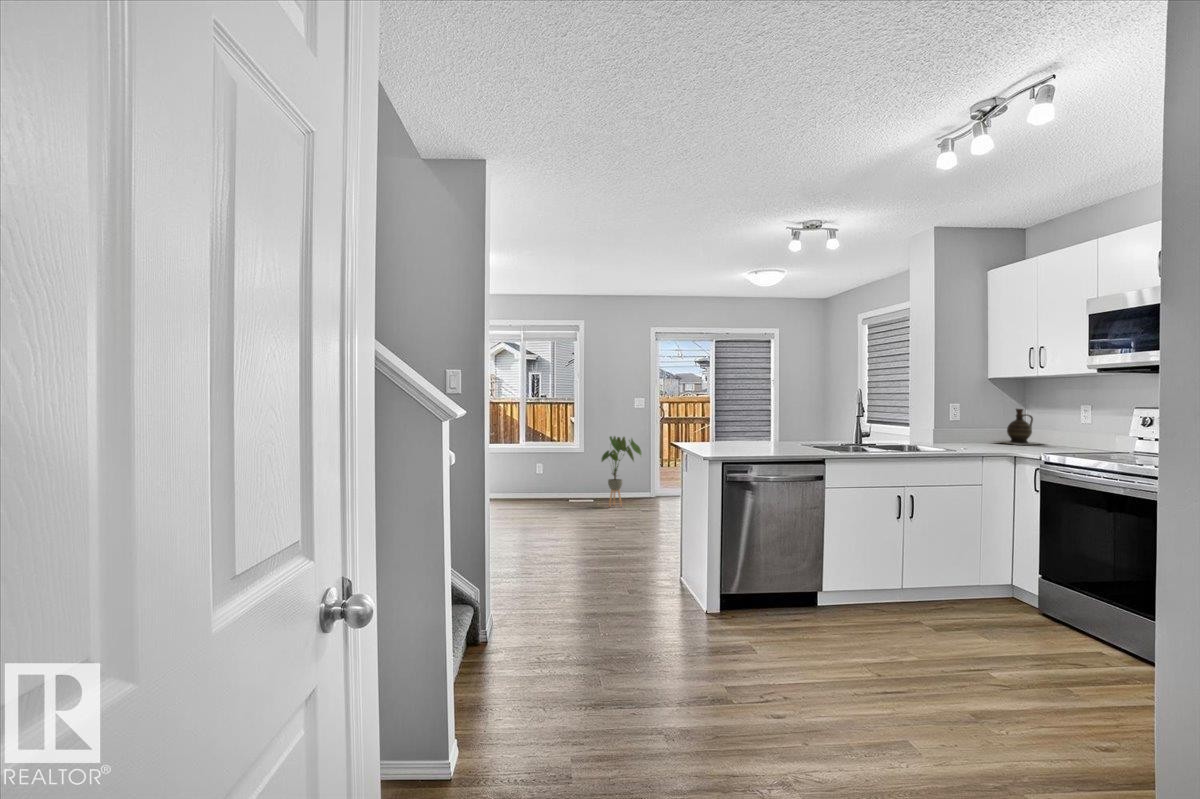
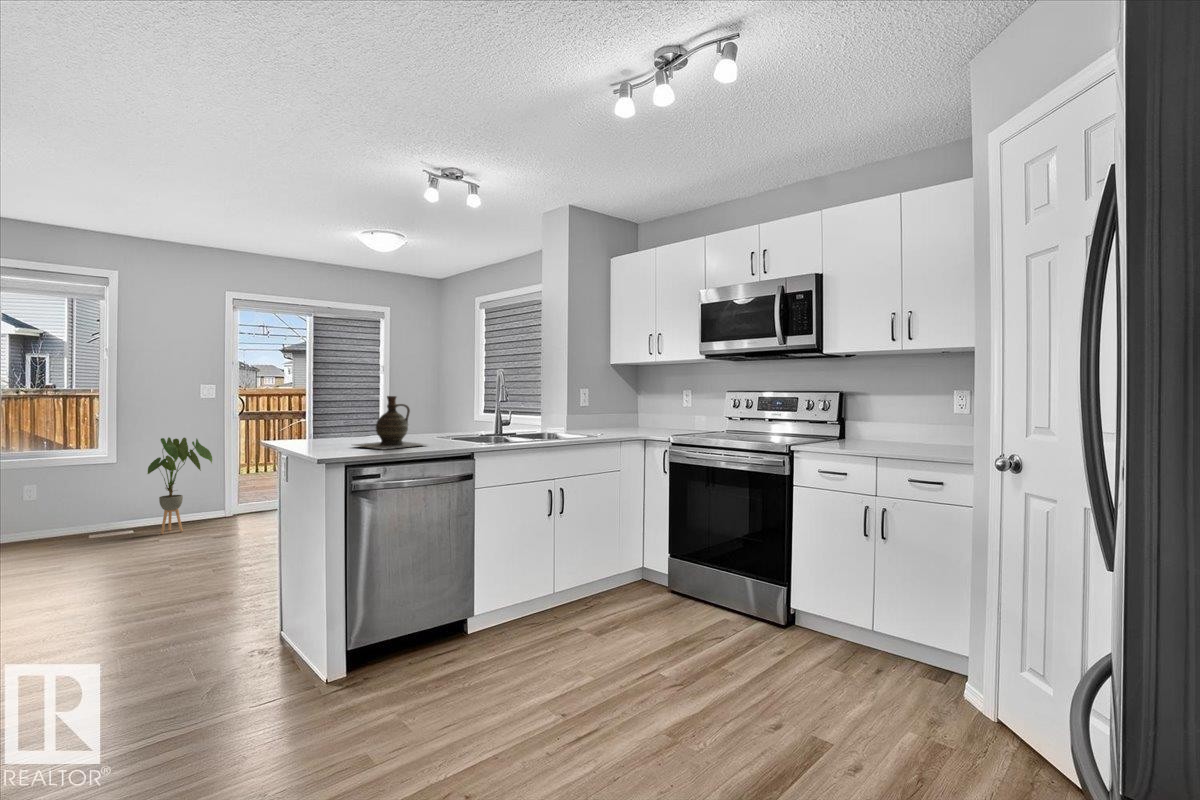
ceramic jug: present [994,409,1043,445] -> present [354,396,425,449]

